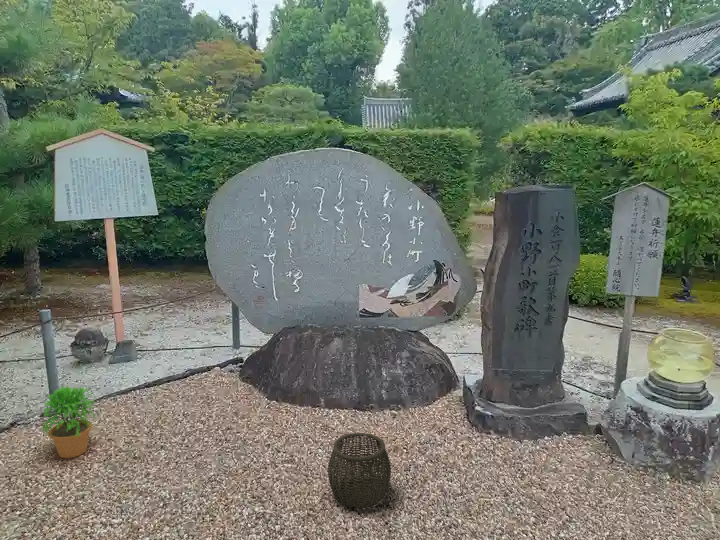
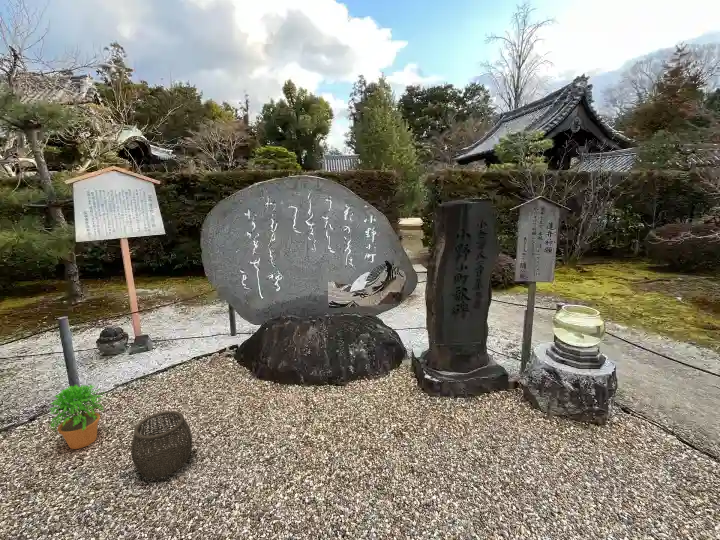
woven basket: present [327,433,391,508] -> present [131,411,192,479]

